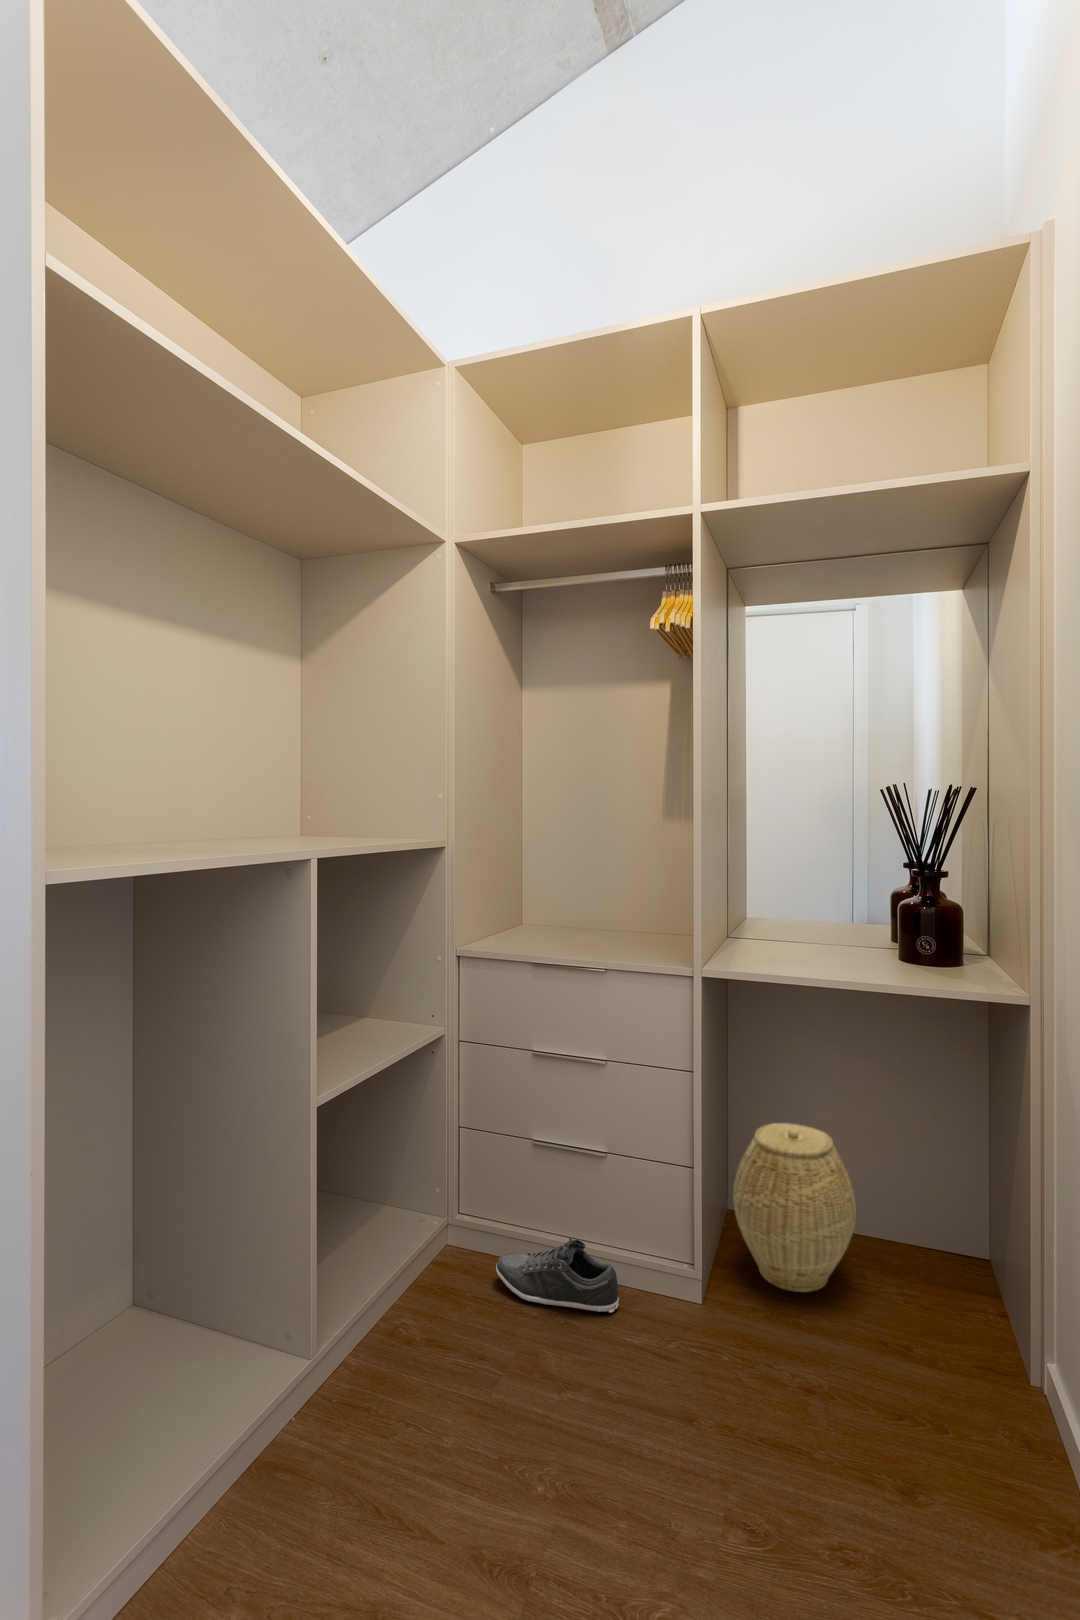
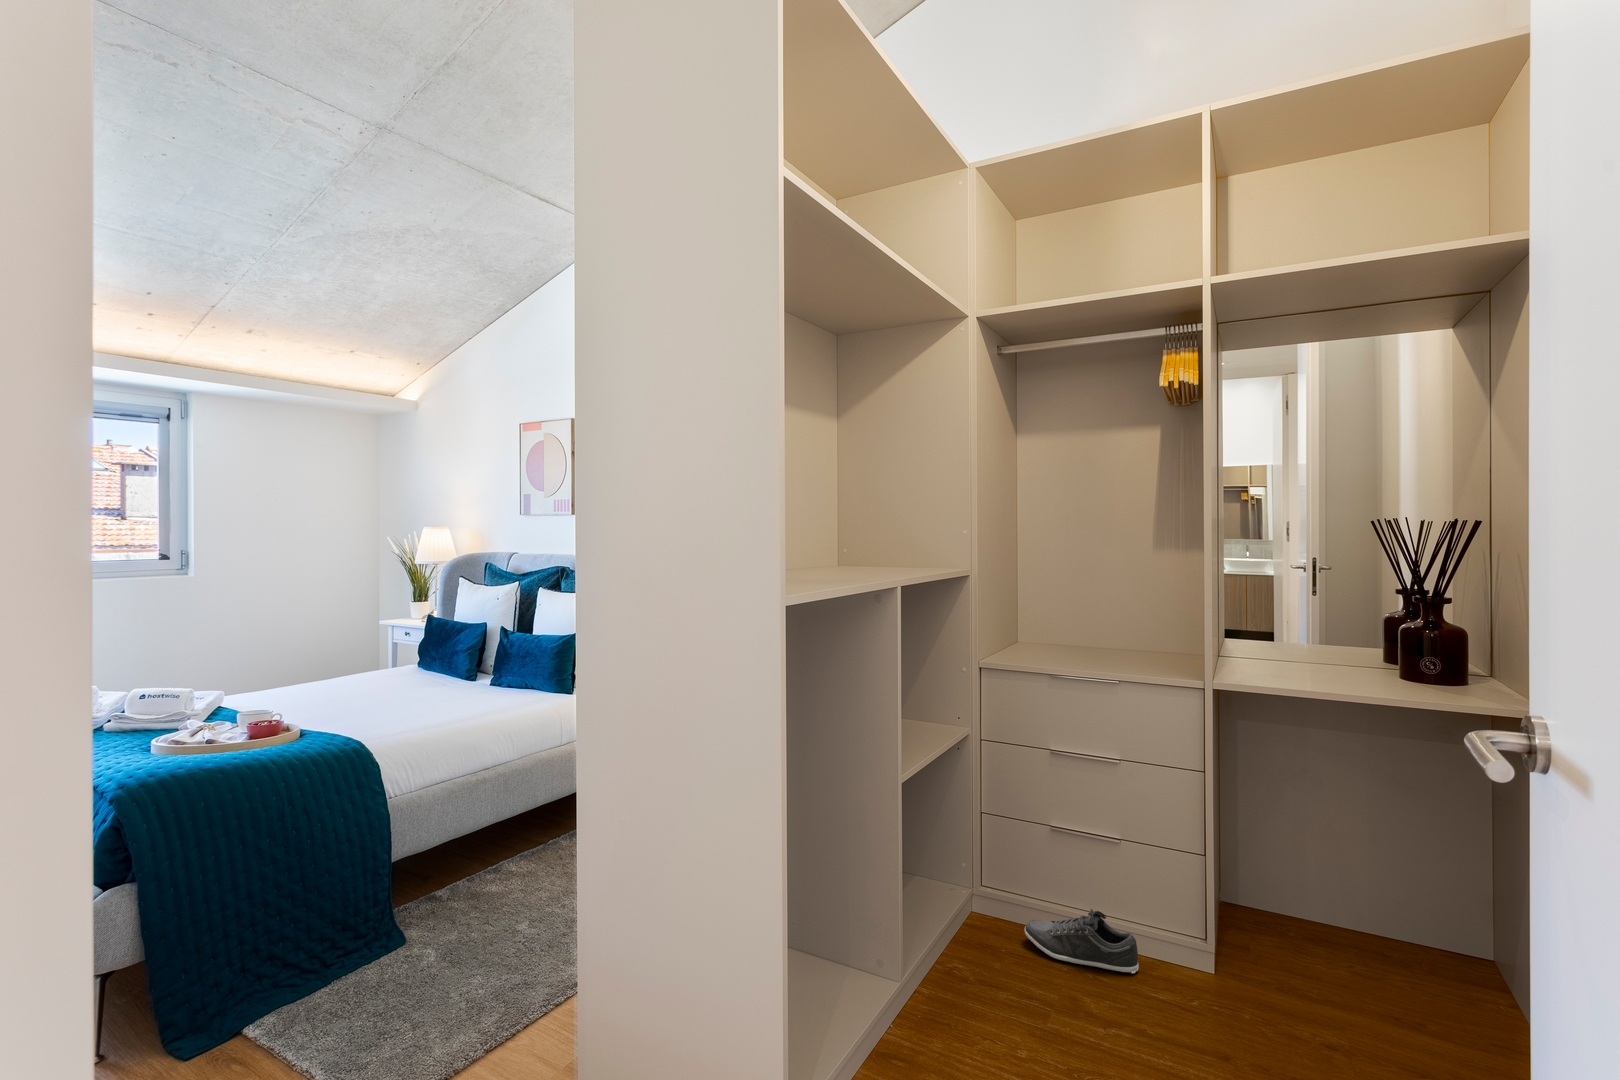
woven basket: present [733,1123,856,1292] -> none [1236,822,1358,971]

